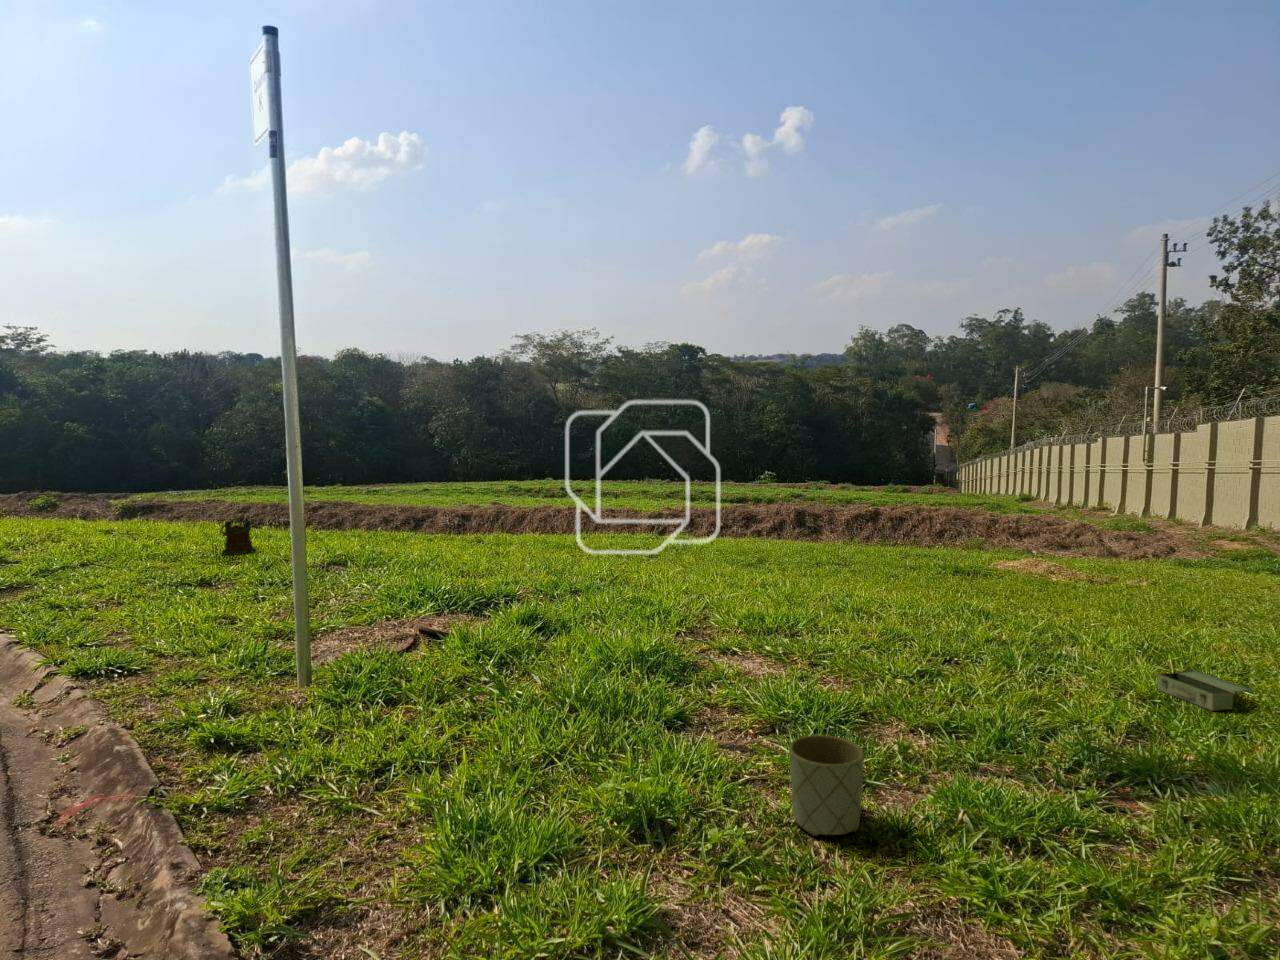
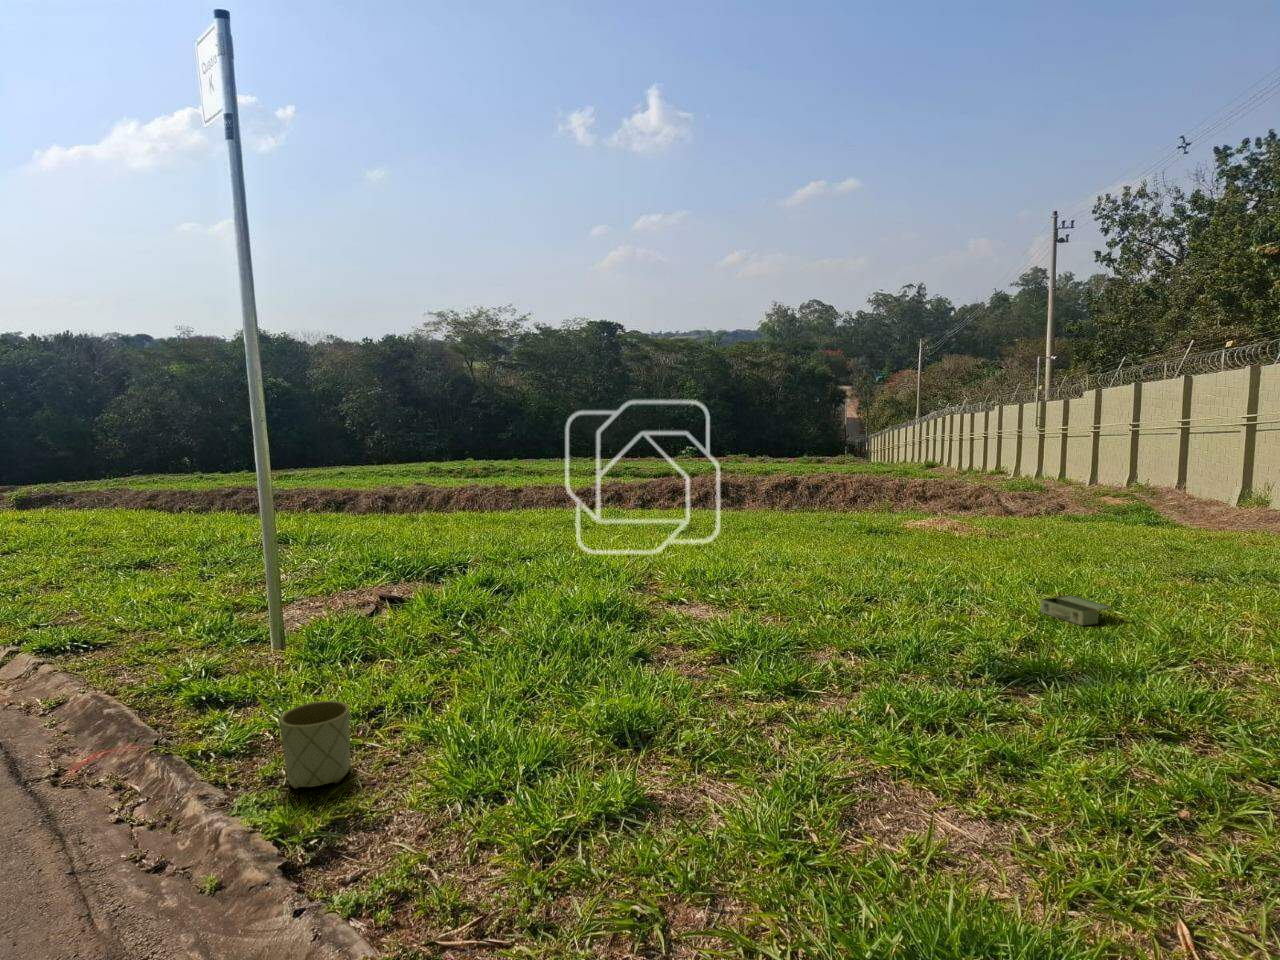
bucket: present [221,521,256,555] -> none [131,502,171,537]
planter: present [789,735,864,836] -> present [280,701,350,789]

